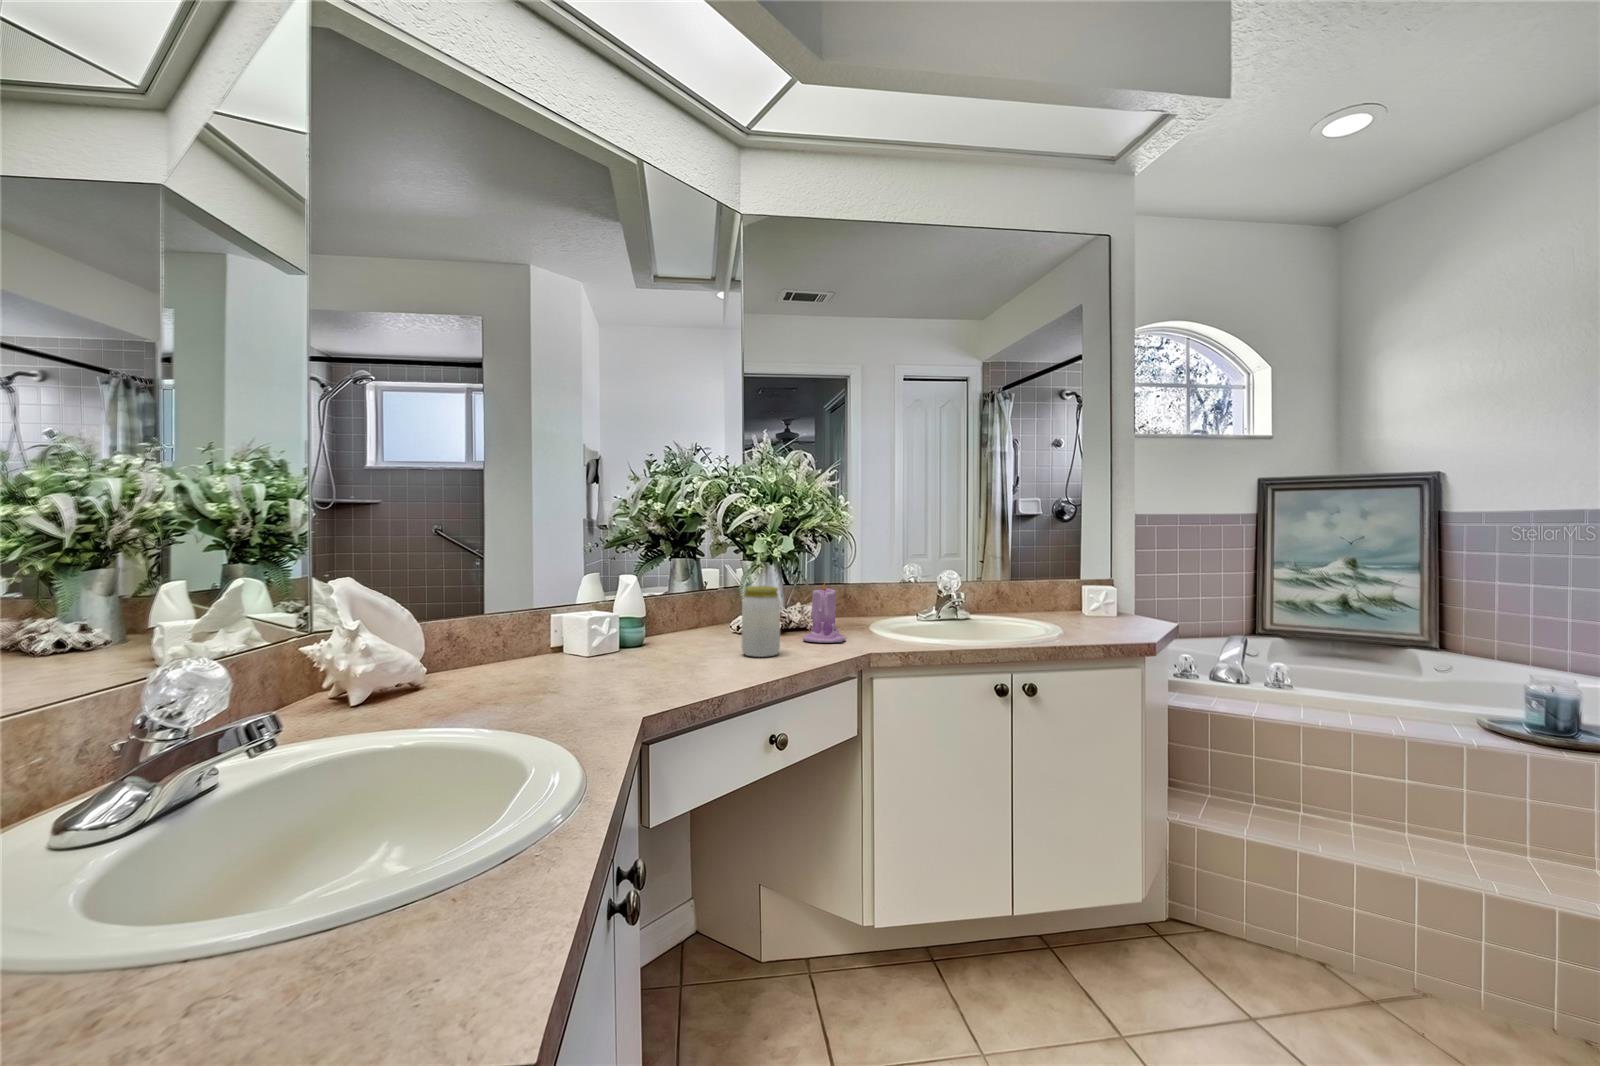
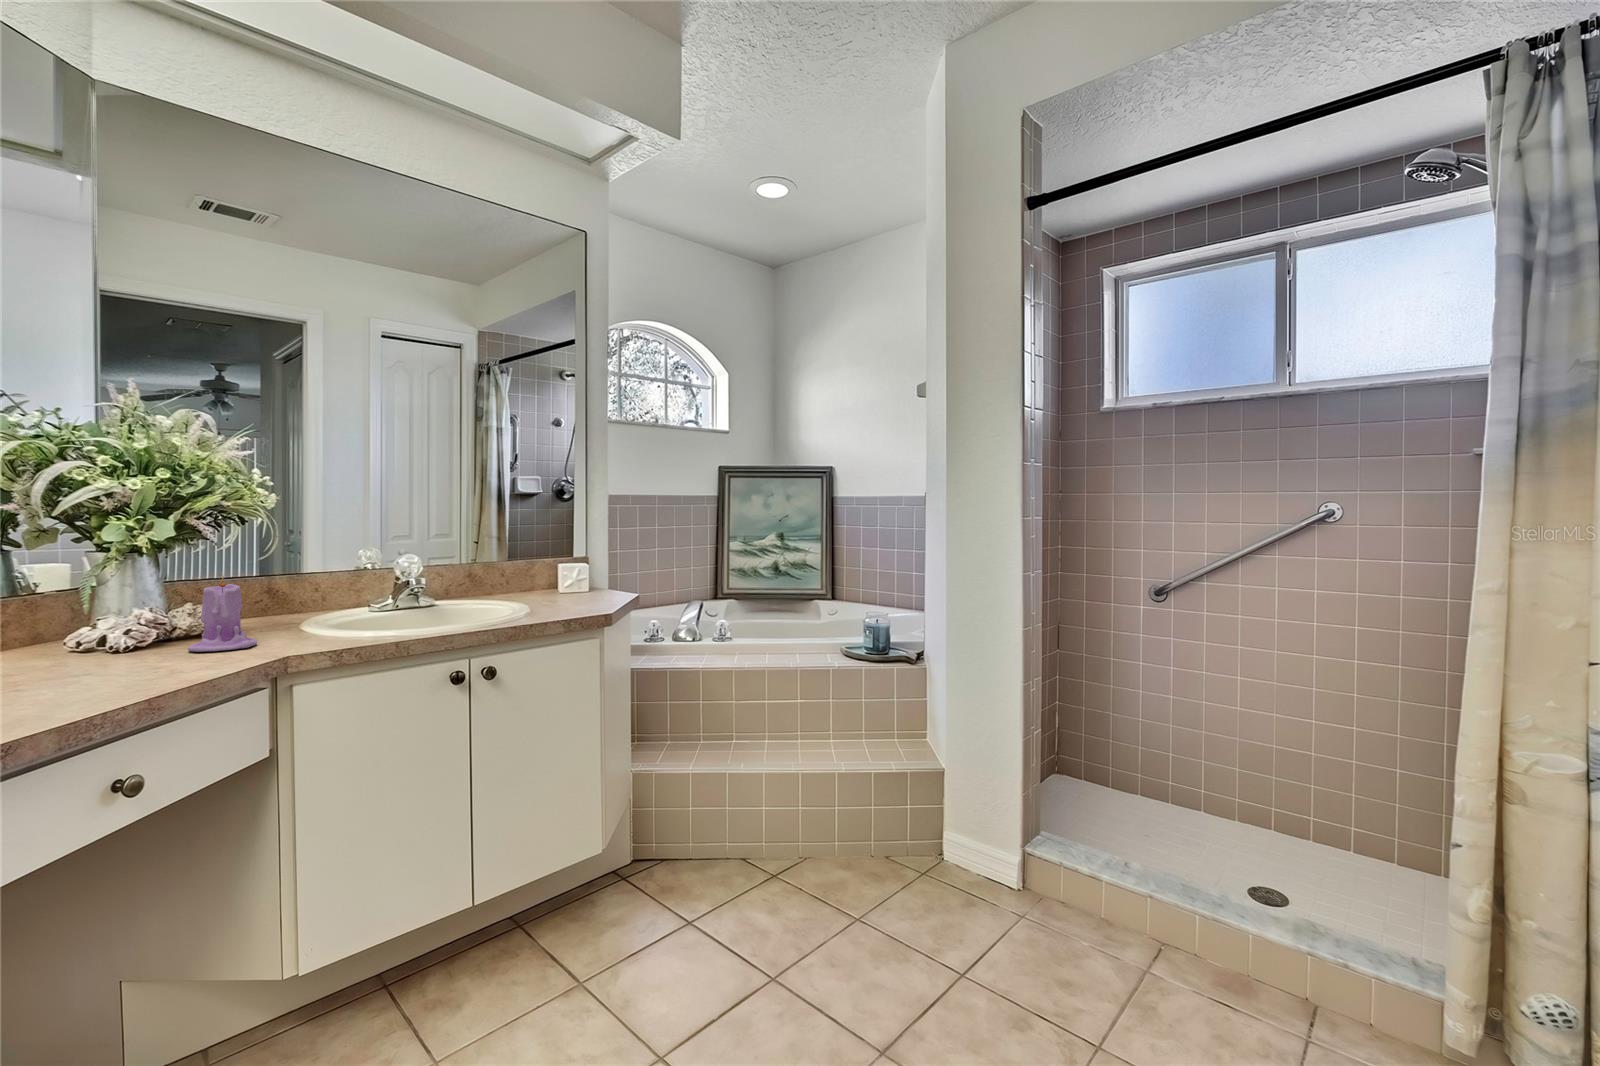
jar: present [742,586,780,657] -> none [64,588,138,682]

